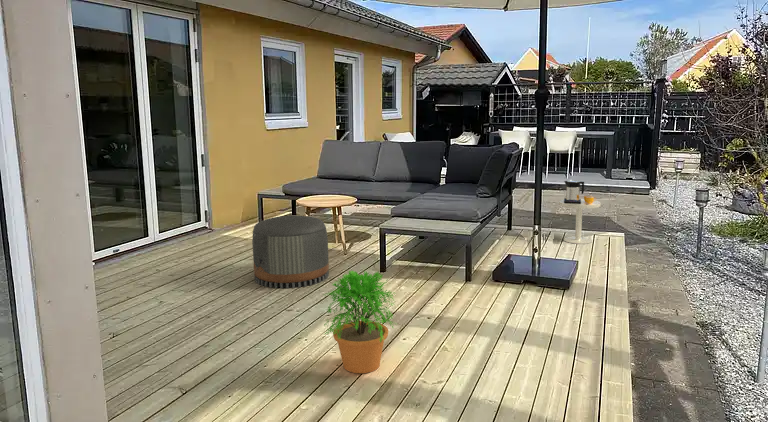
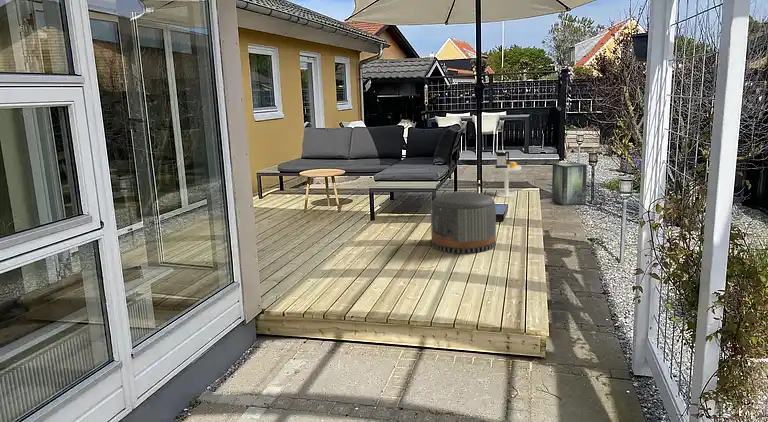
storage box: none [641,197,694,256] -> present [552,162,587,206]
pouf: present [252,215,329,288] -> present [431,192,496,253]
potted plant: present [324,271,393,373] -> none [356,203,406,267]

